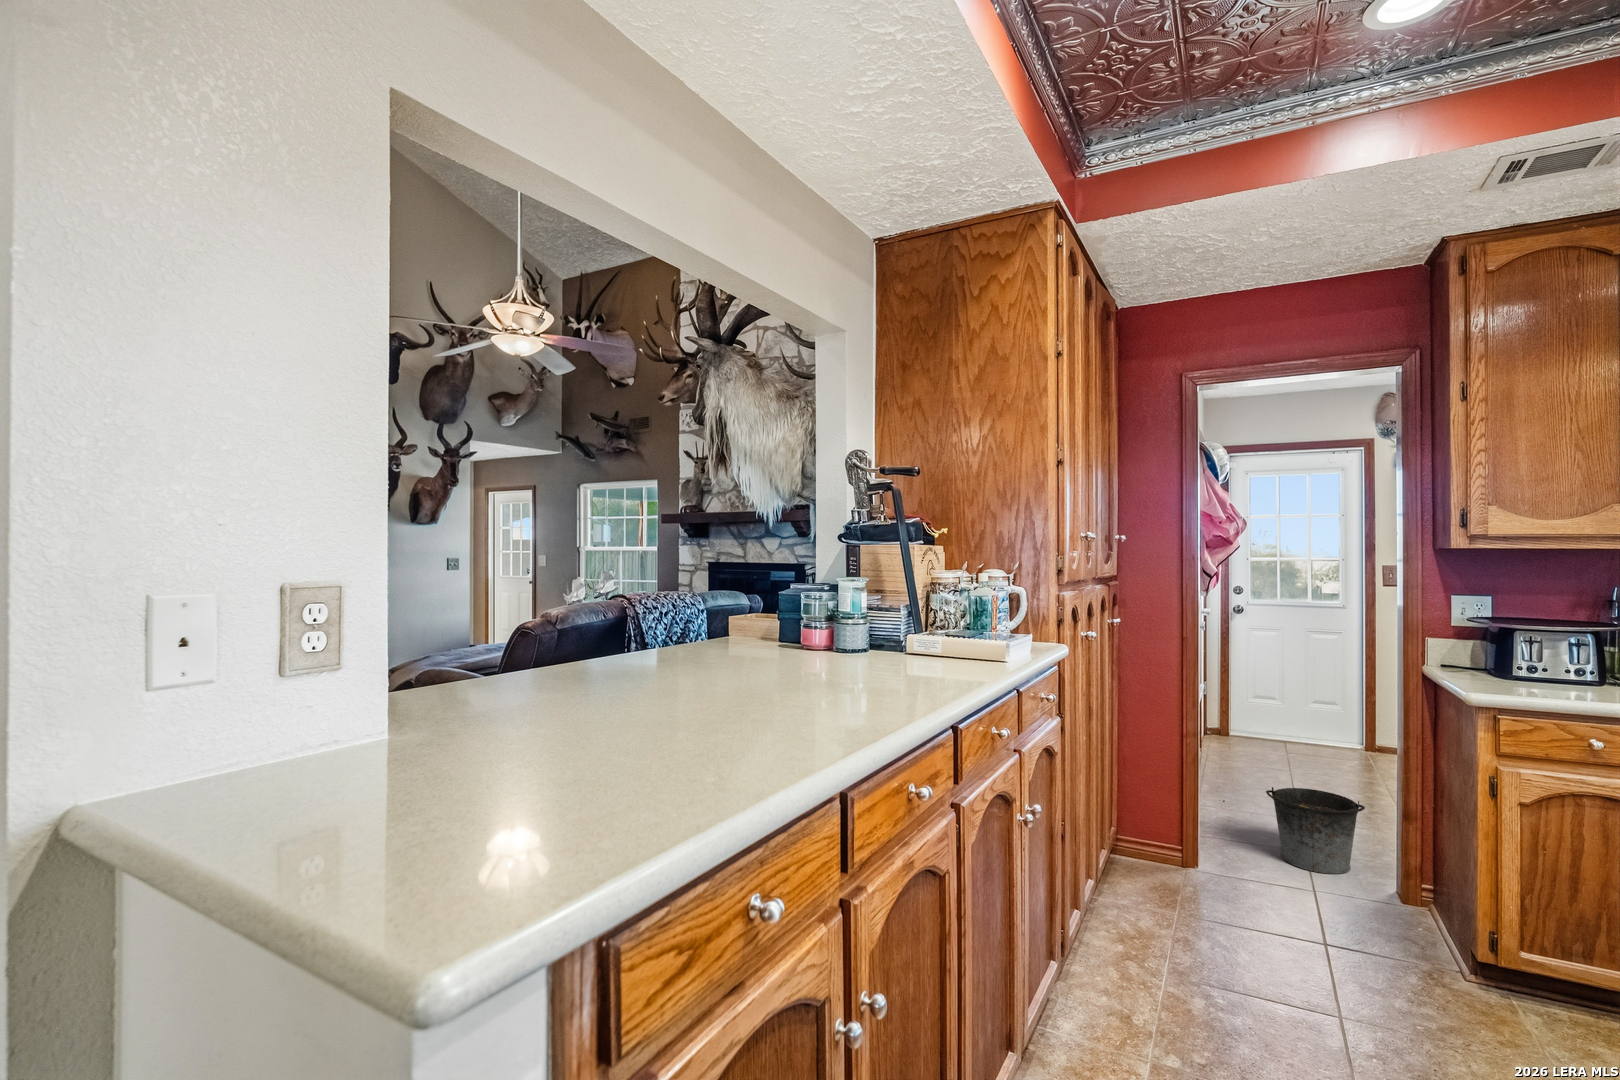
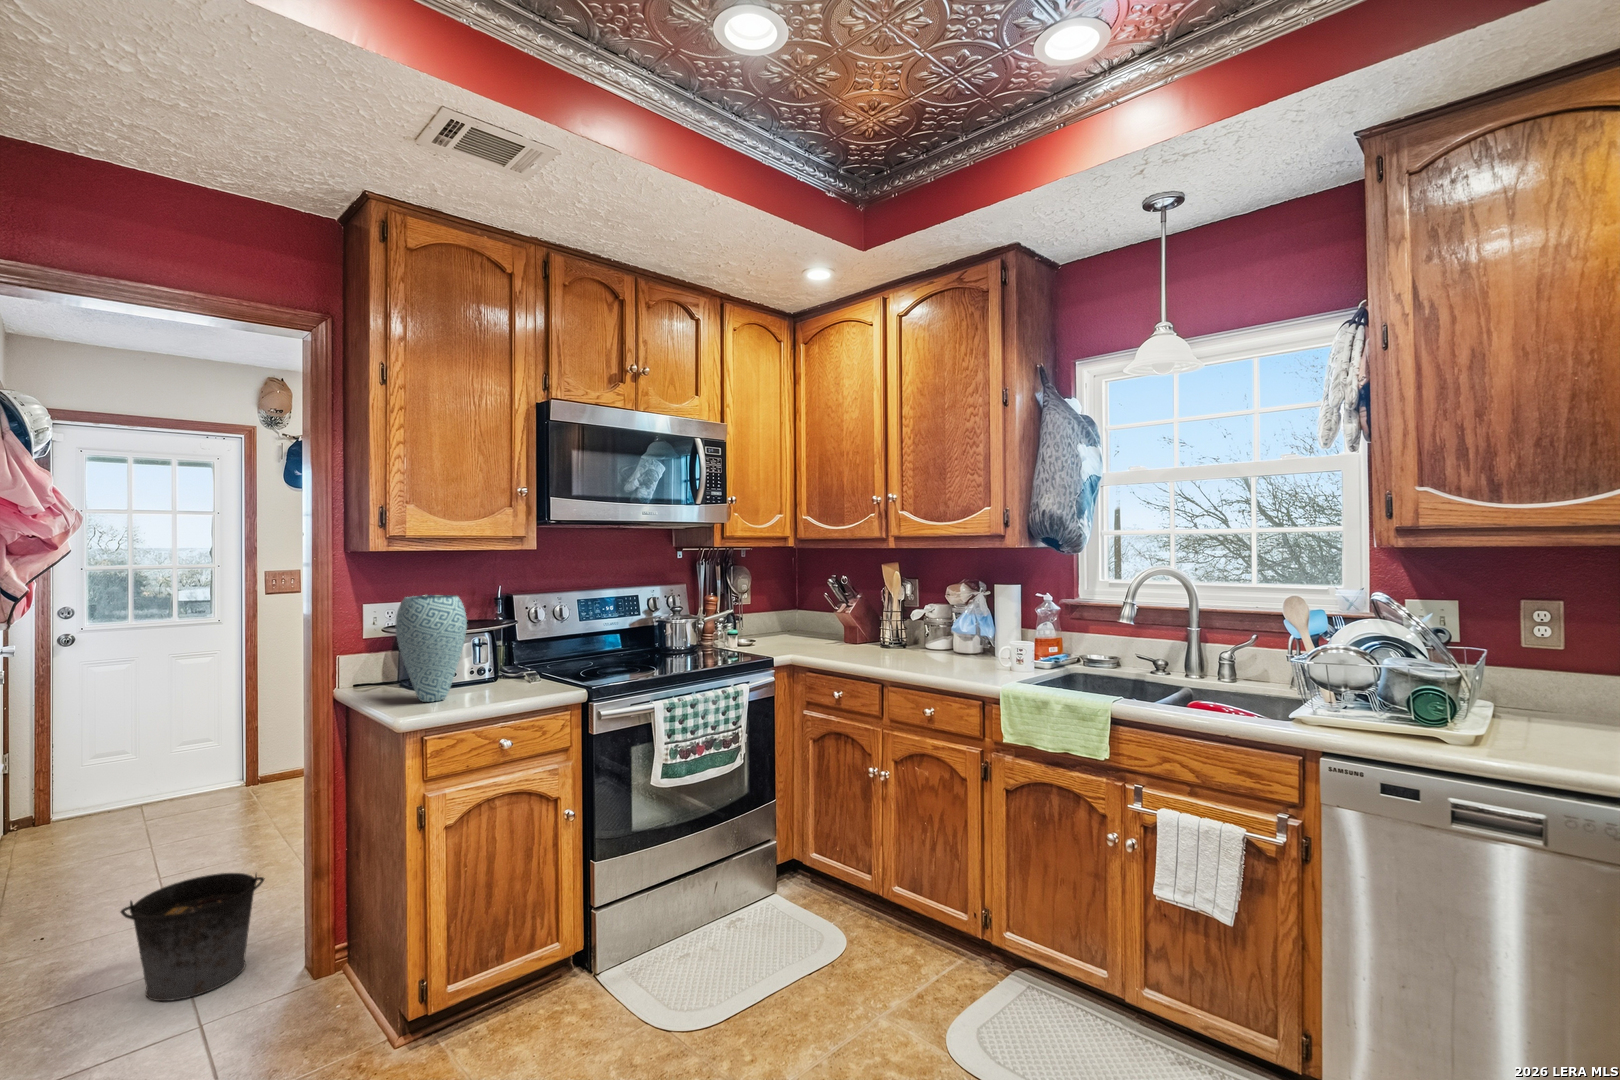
vase: none [1473,590,1553,689] -> present [395,595,467,702]

